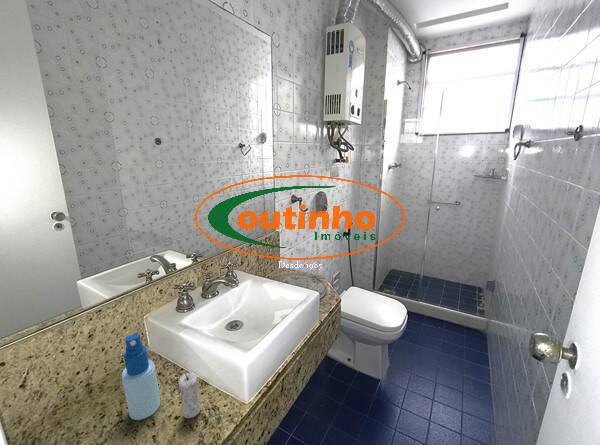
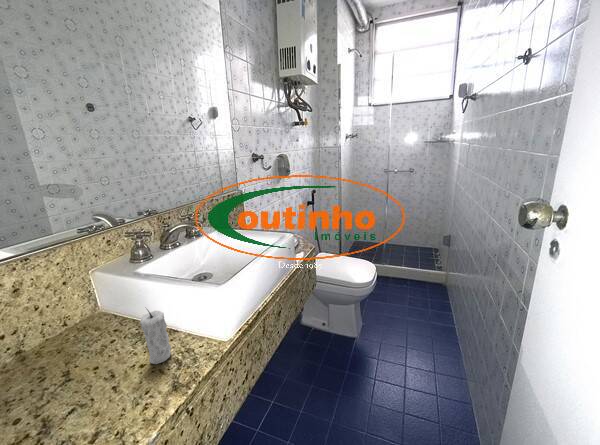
spray bottle: present [122,333,161,420] -> none [62,270,119,376]

